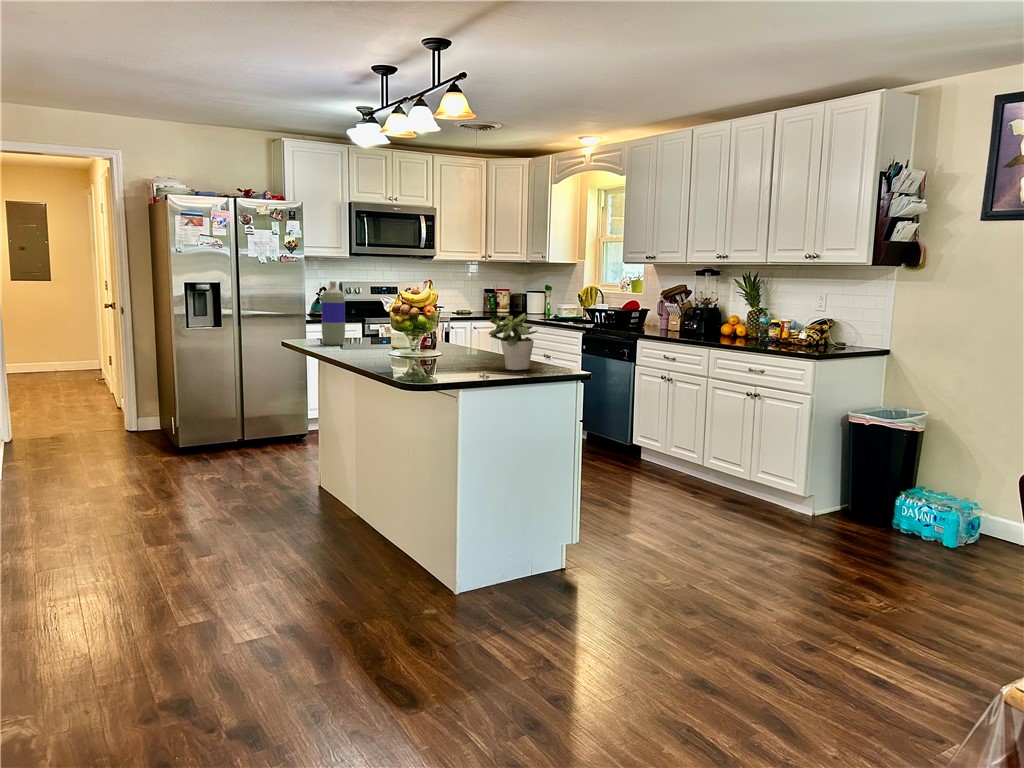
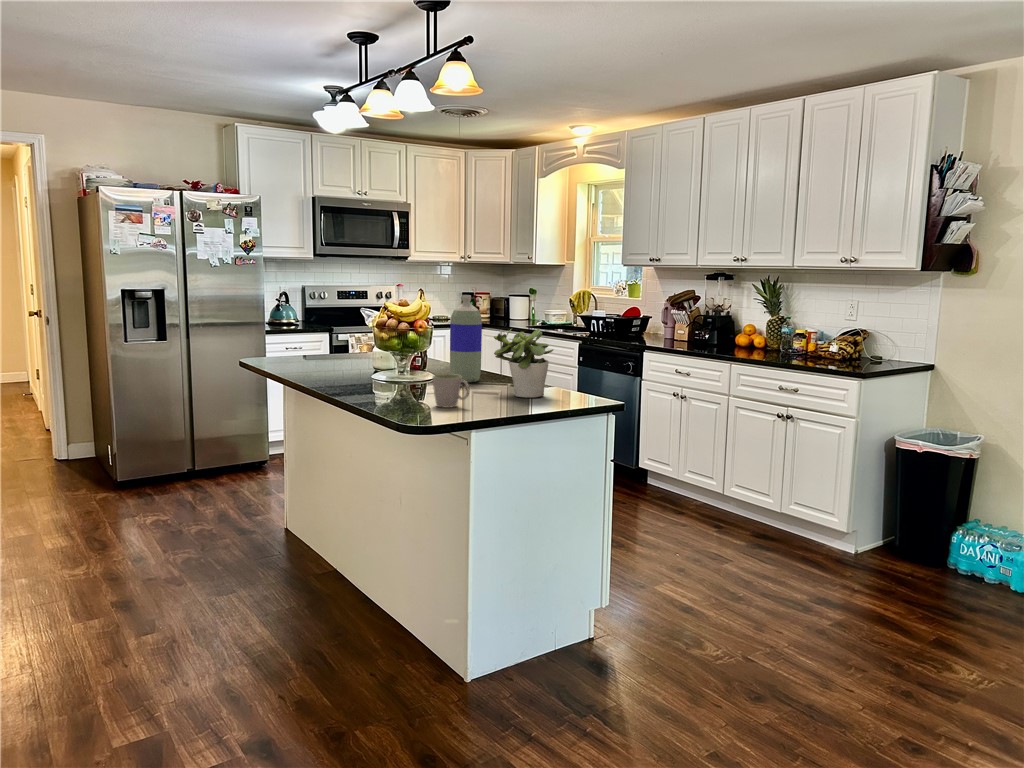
bottle: present [321,281,345,345] -> present [450,295,482,382]
mug: none [435,349,465,376] -> present [433,374,470,408]

